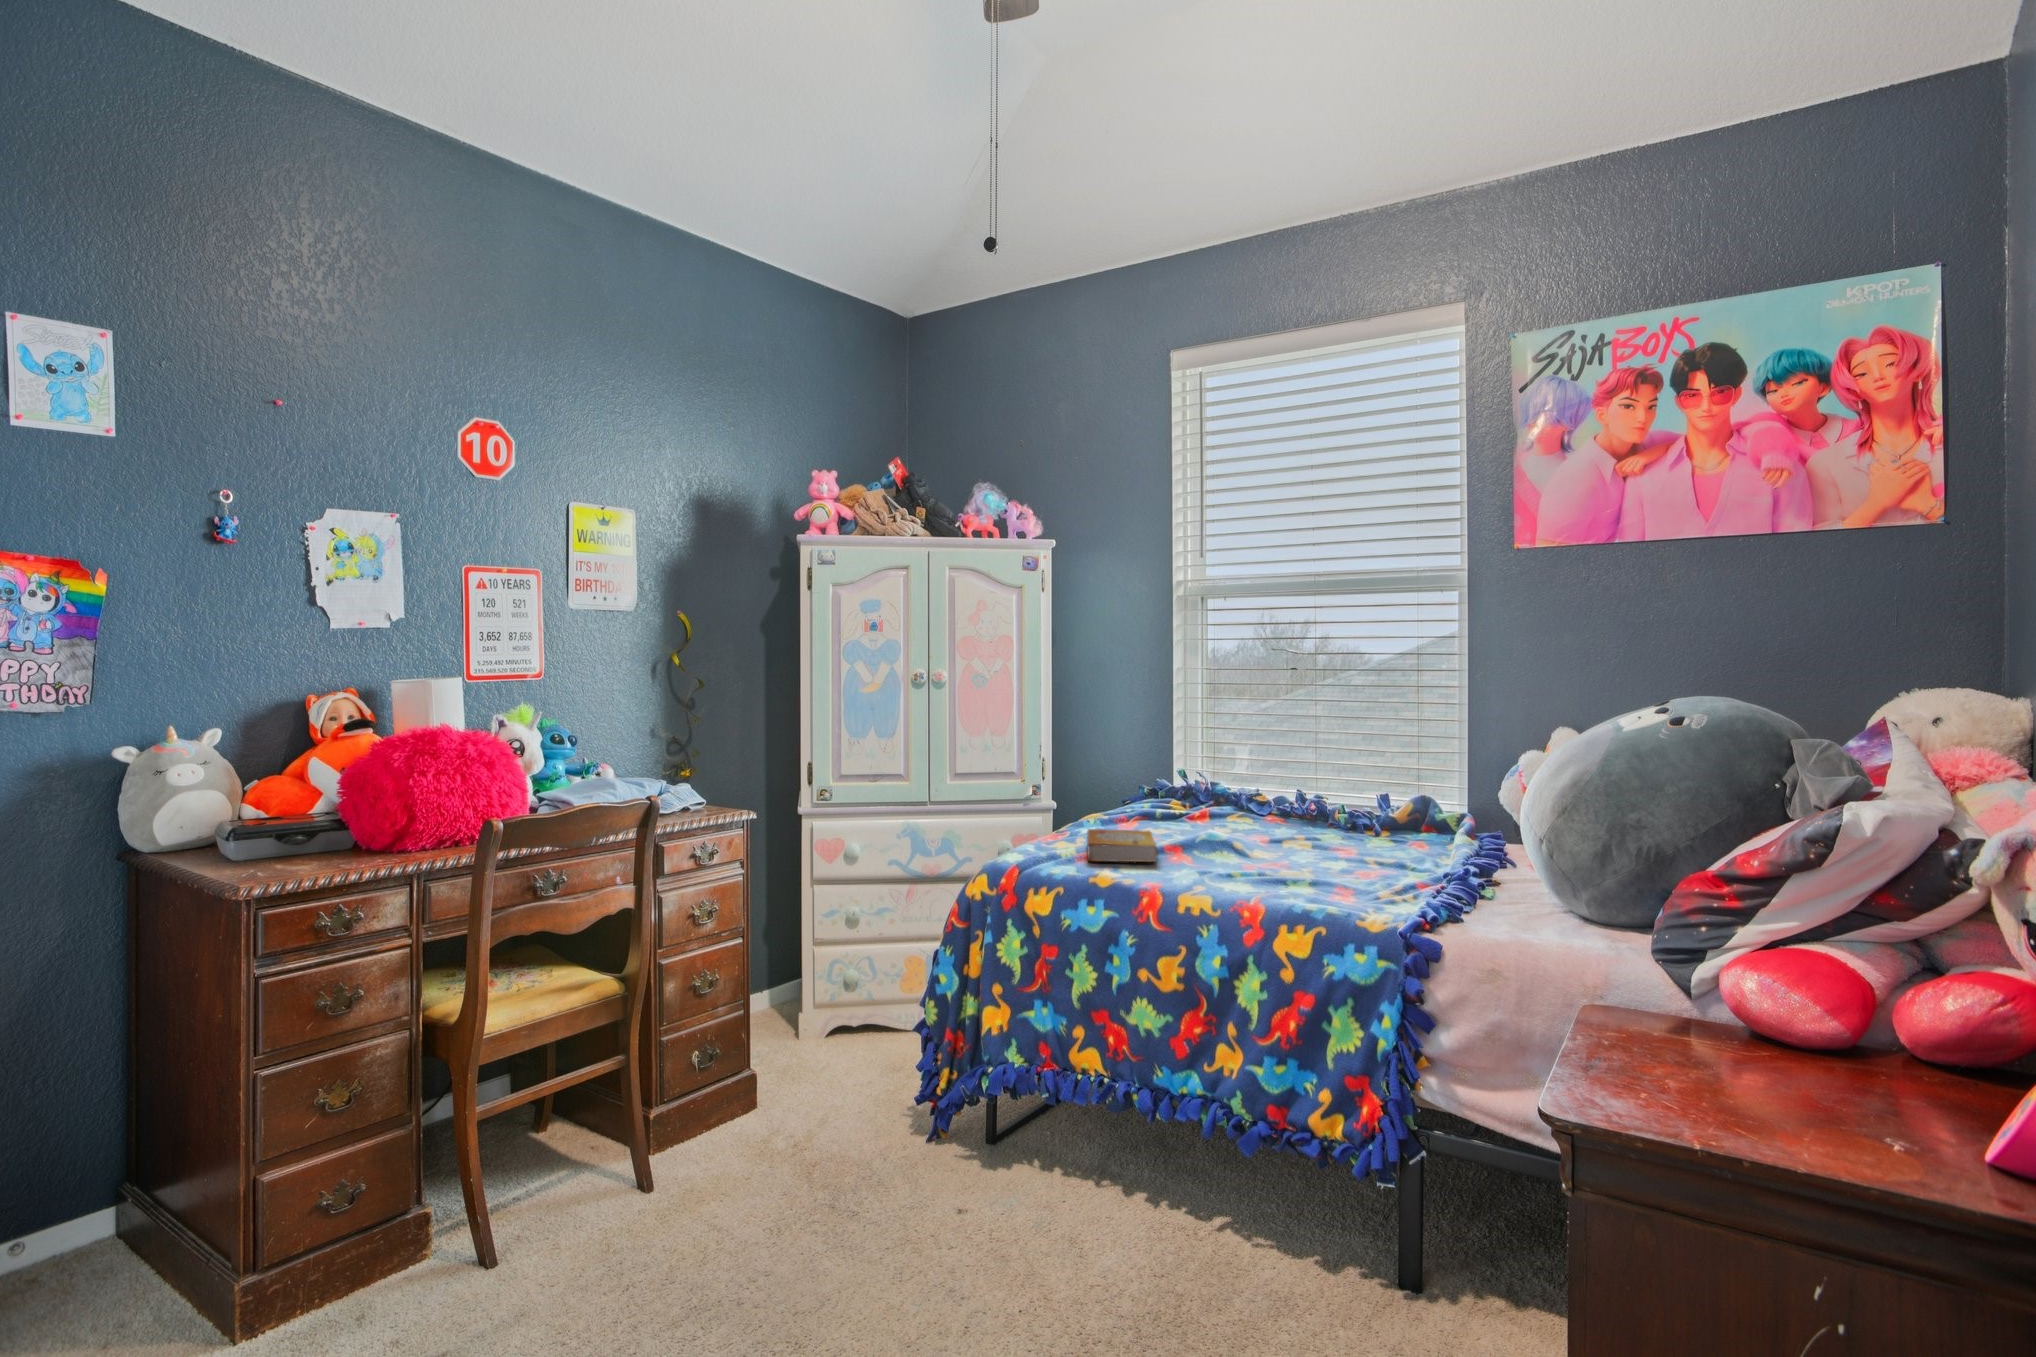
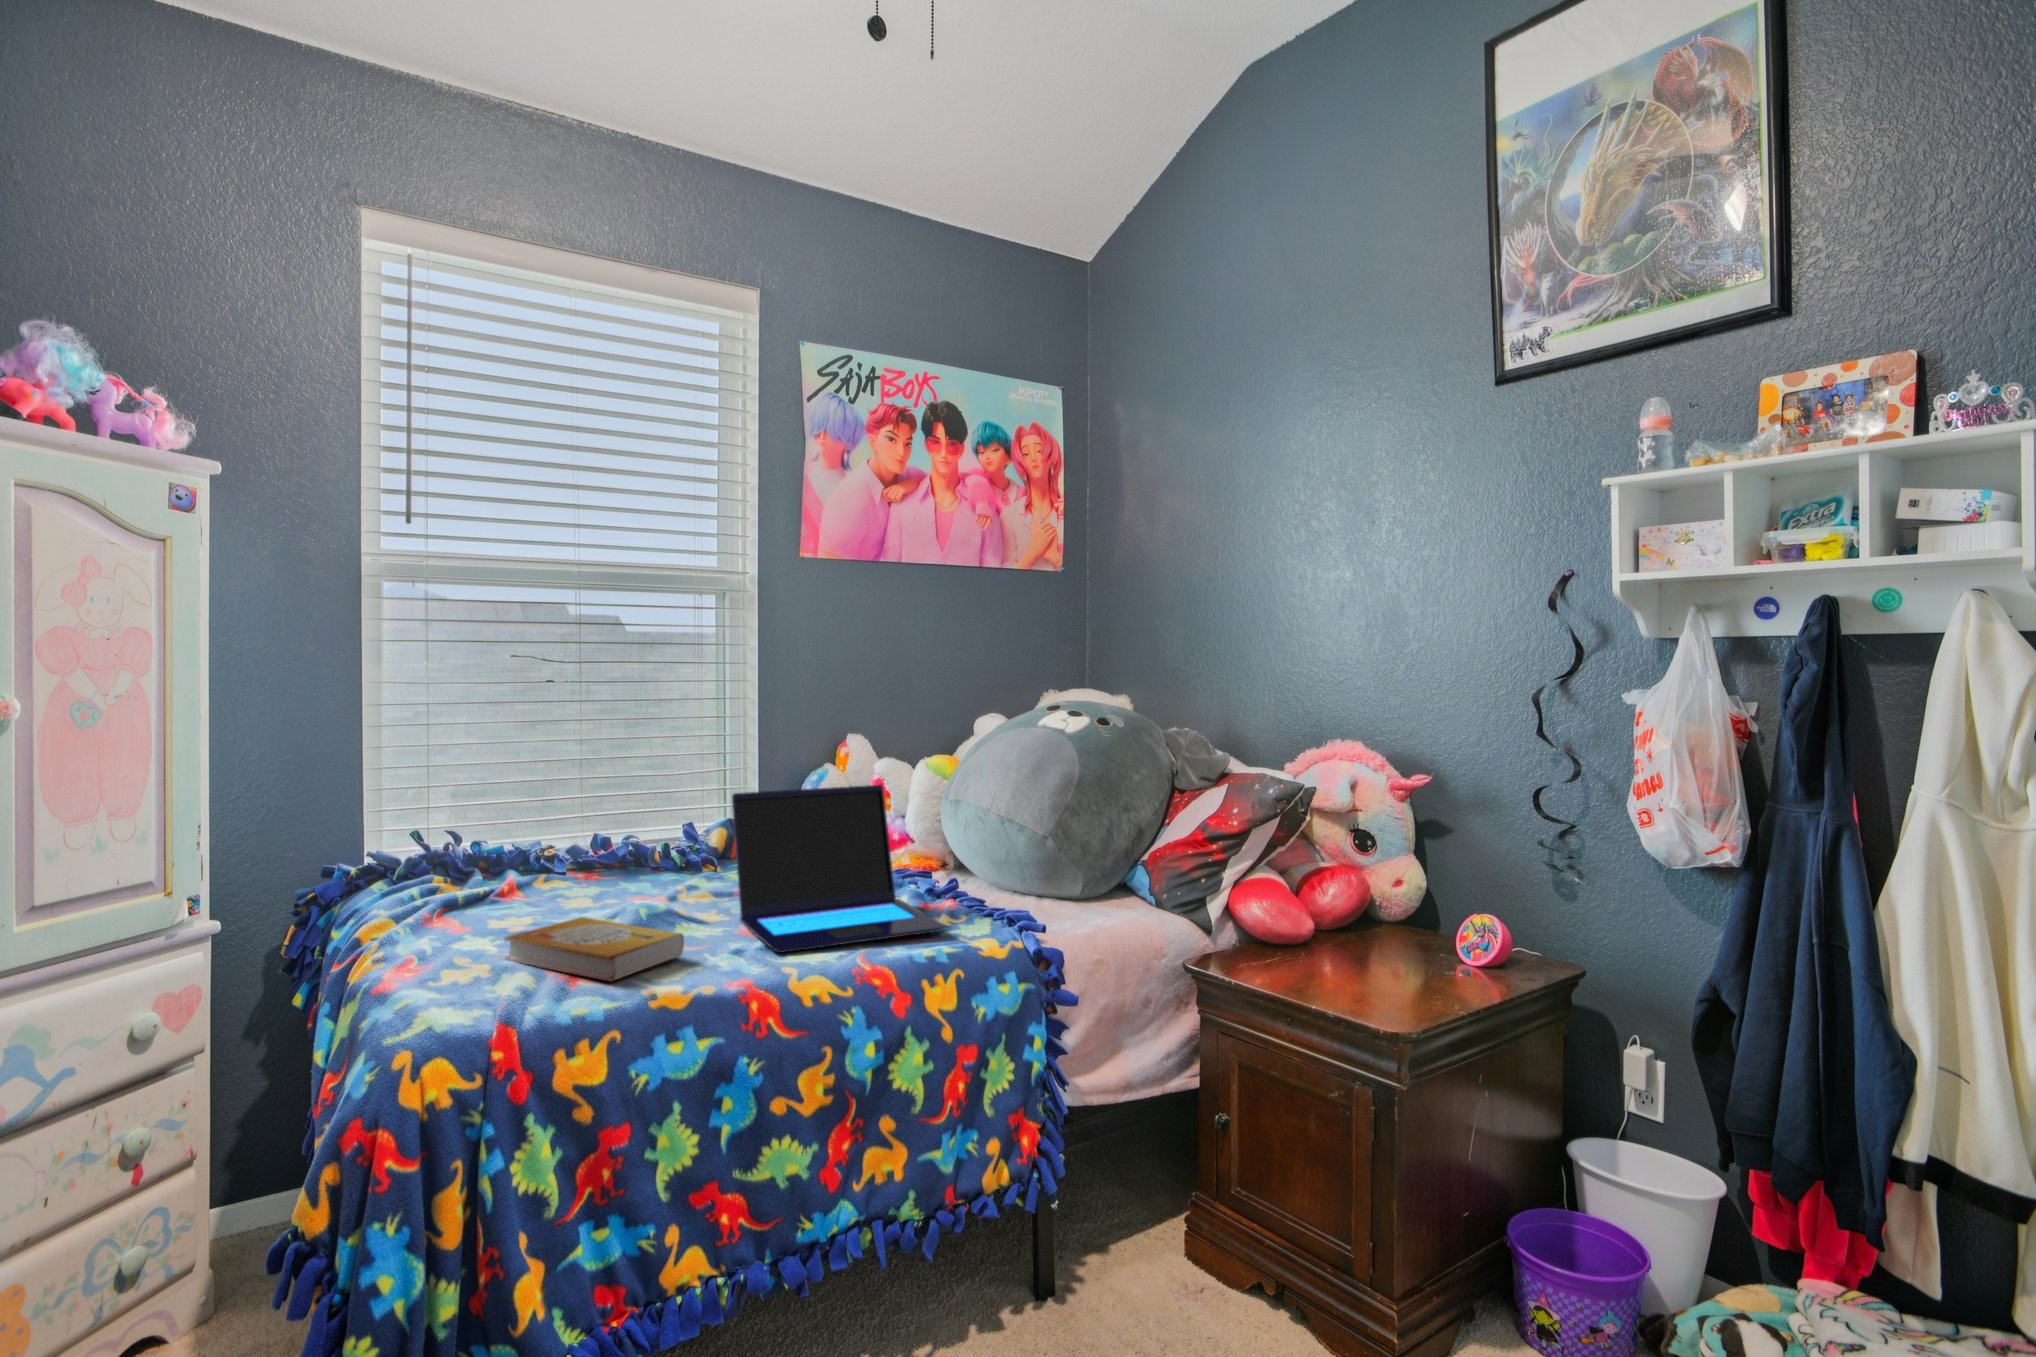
laptop: none [1207,759,1411,897] -> present [732,785,947,953]

